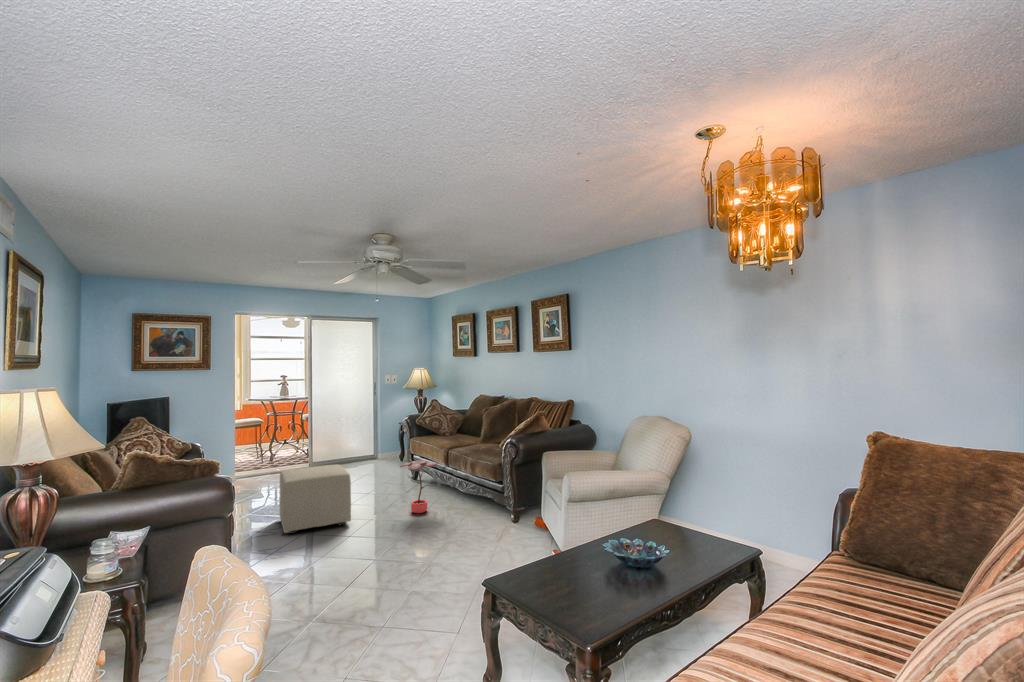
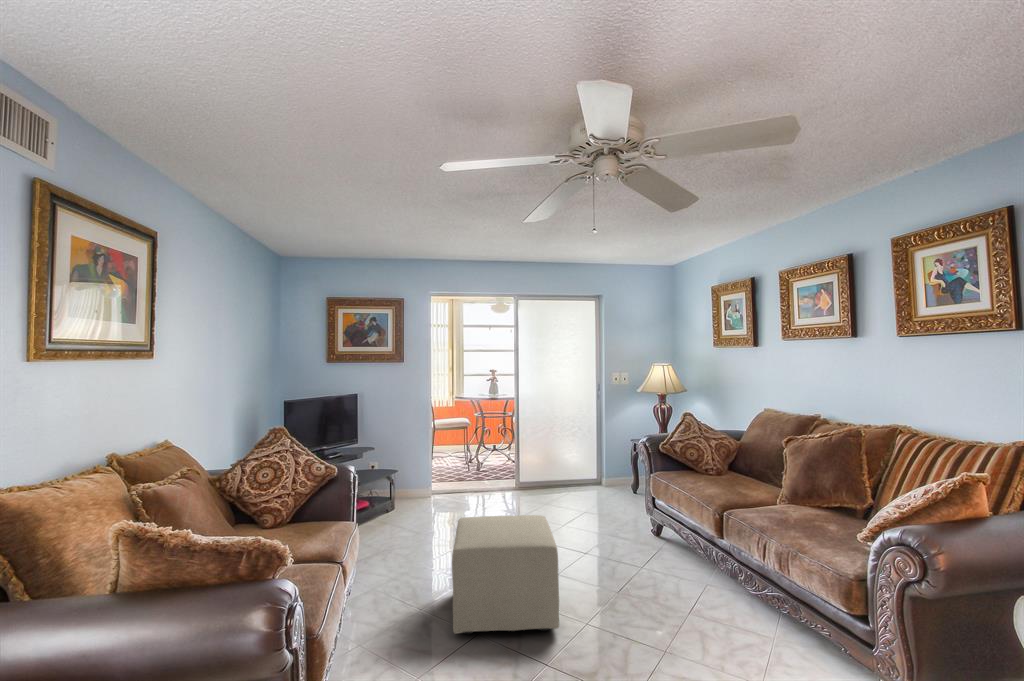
potted plant: present [400,460,438,513] -> none [641,528,714,629]

